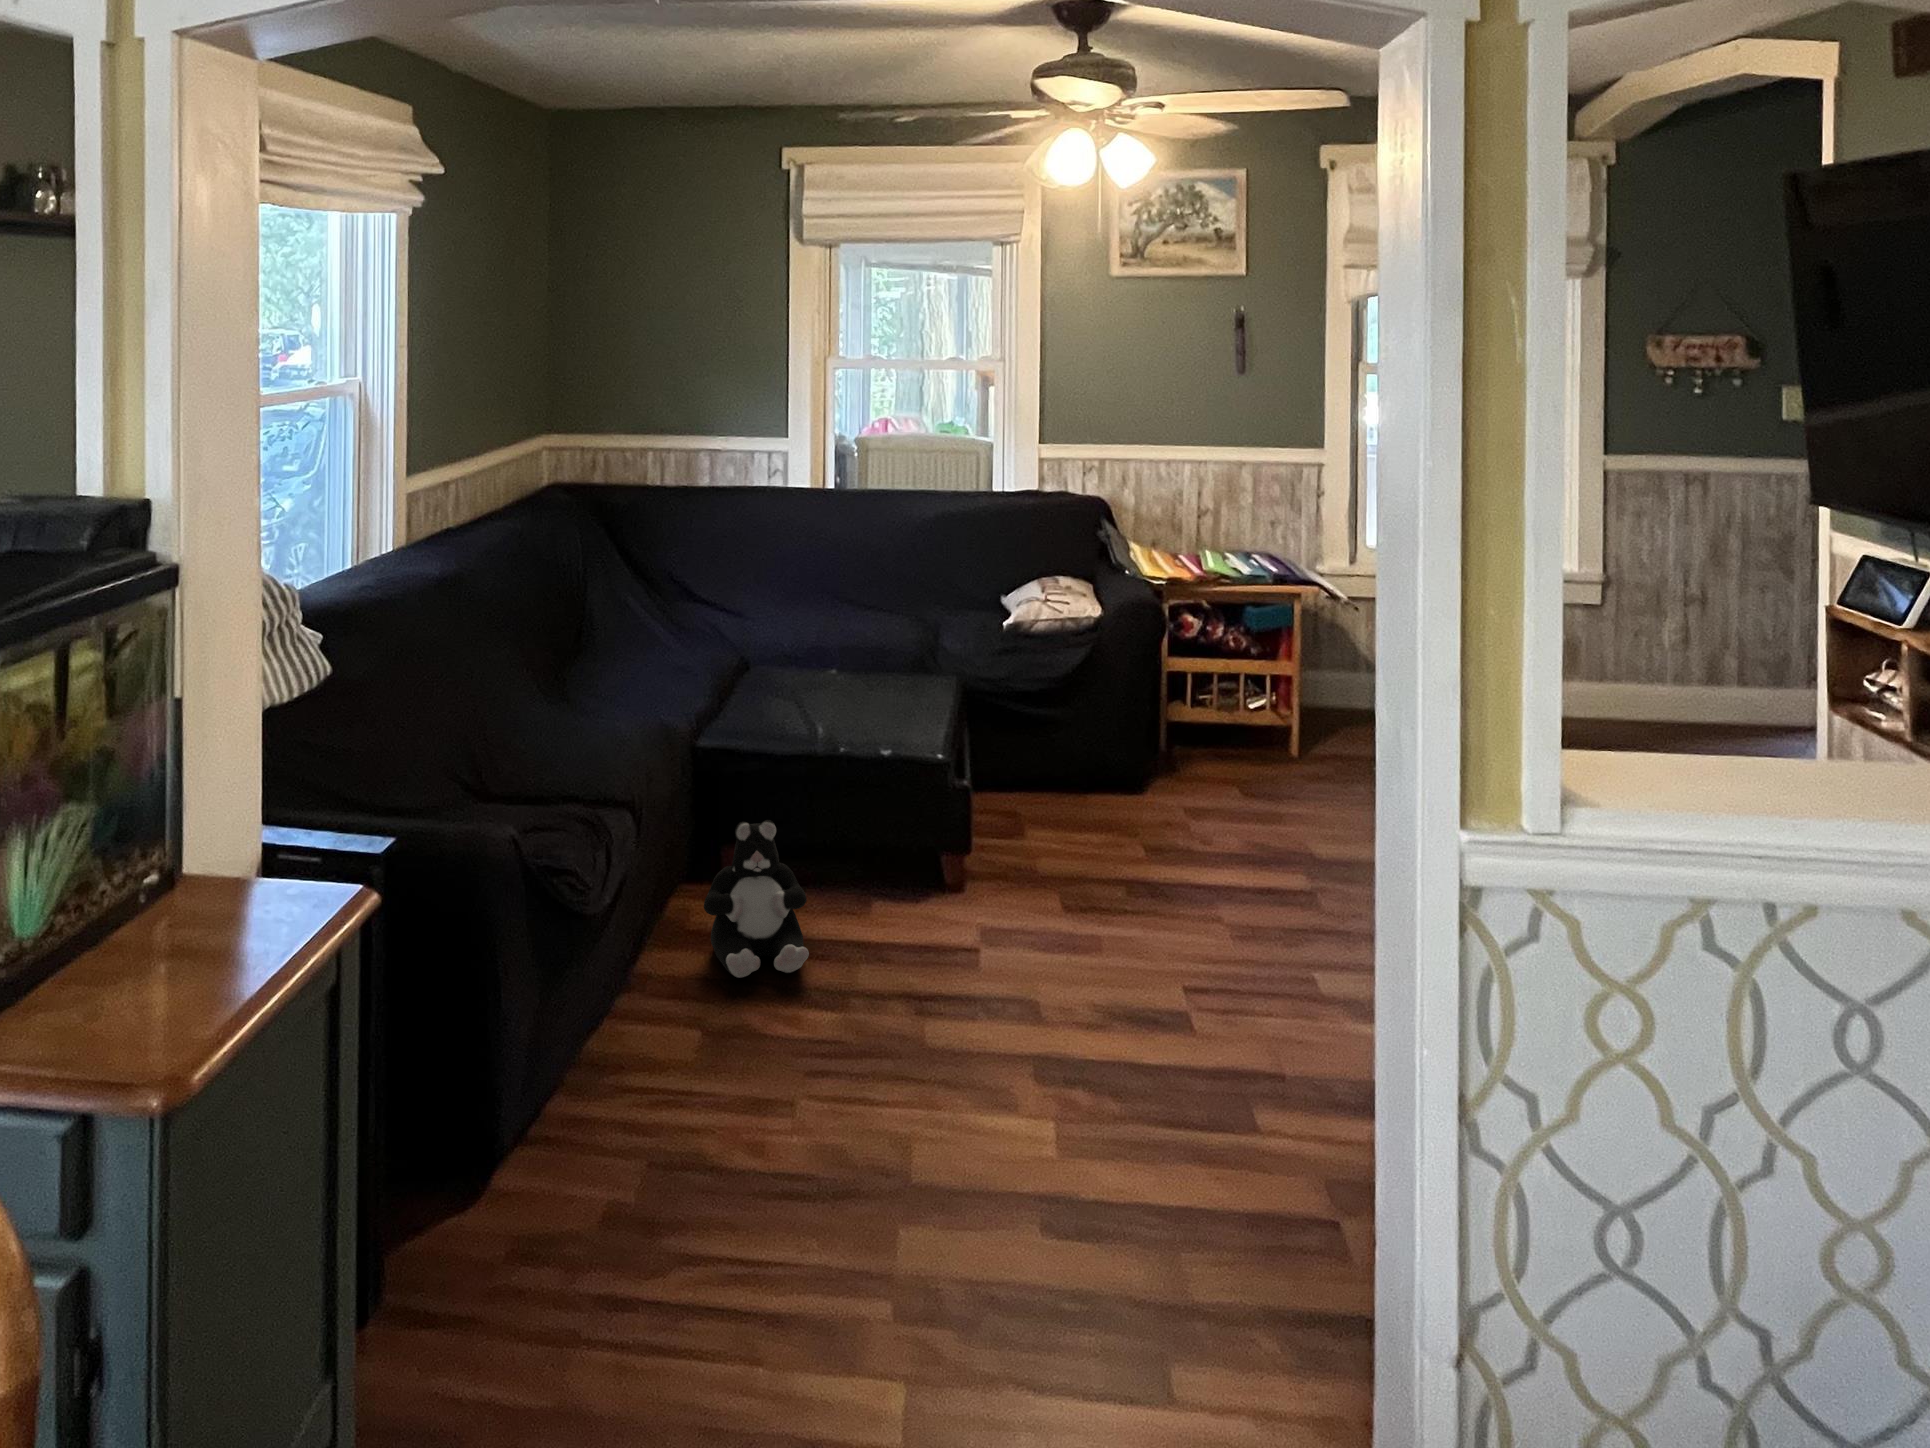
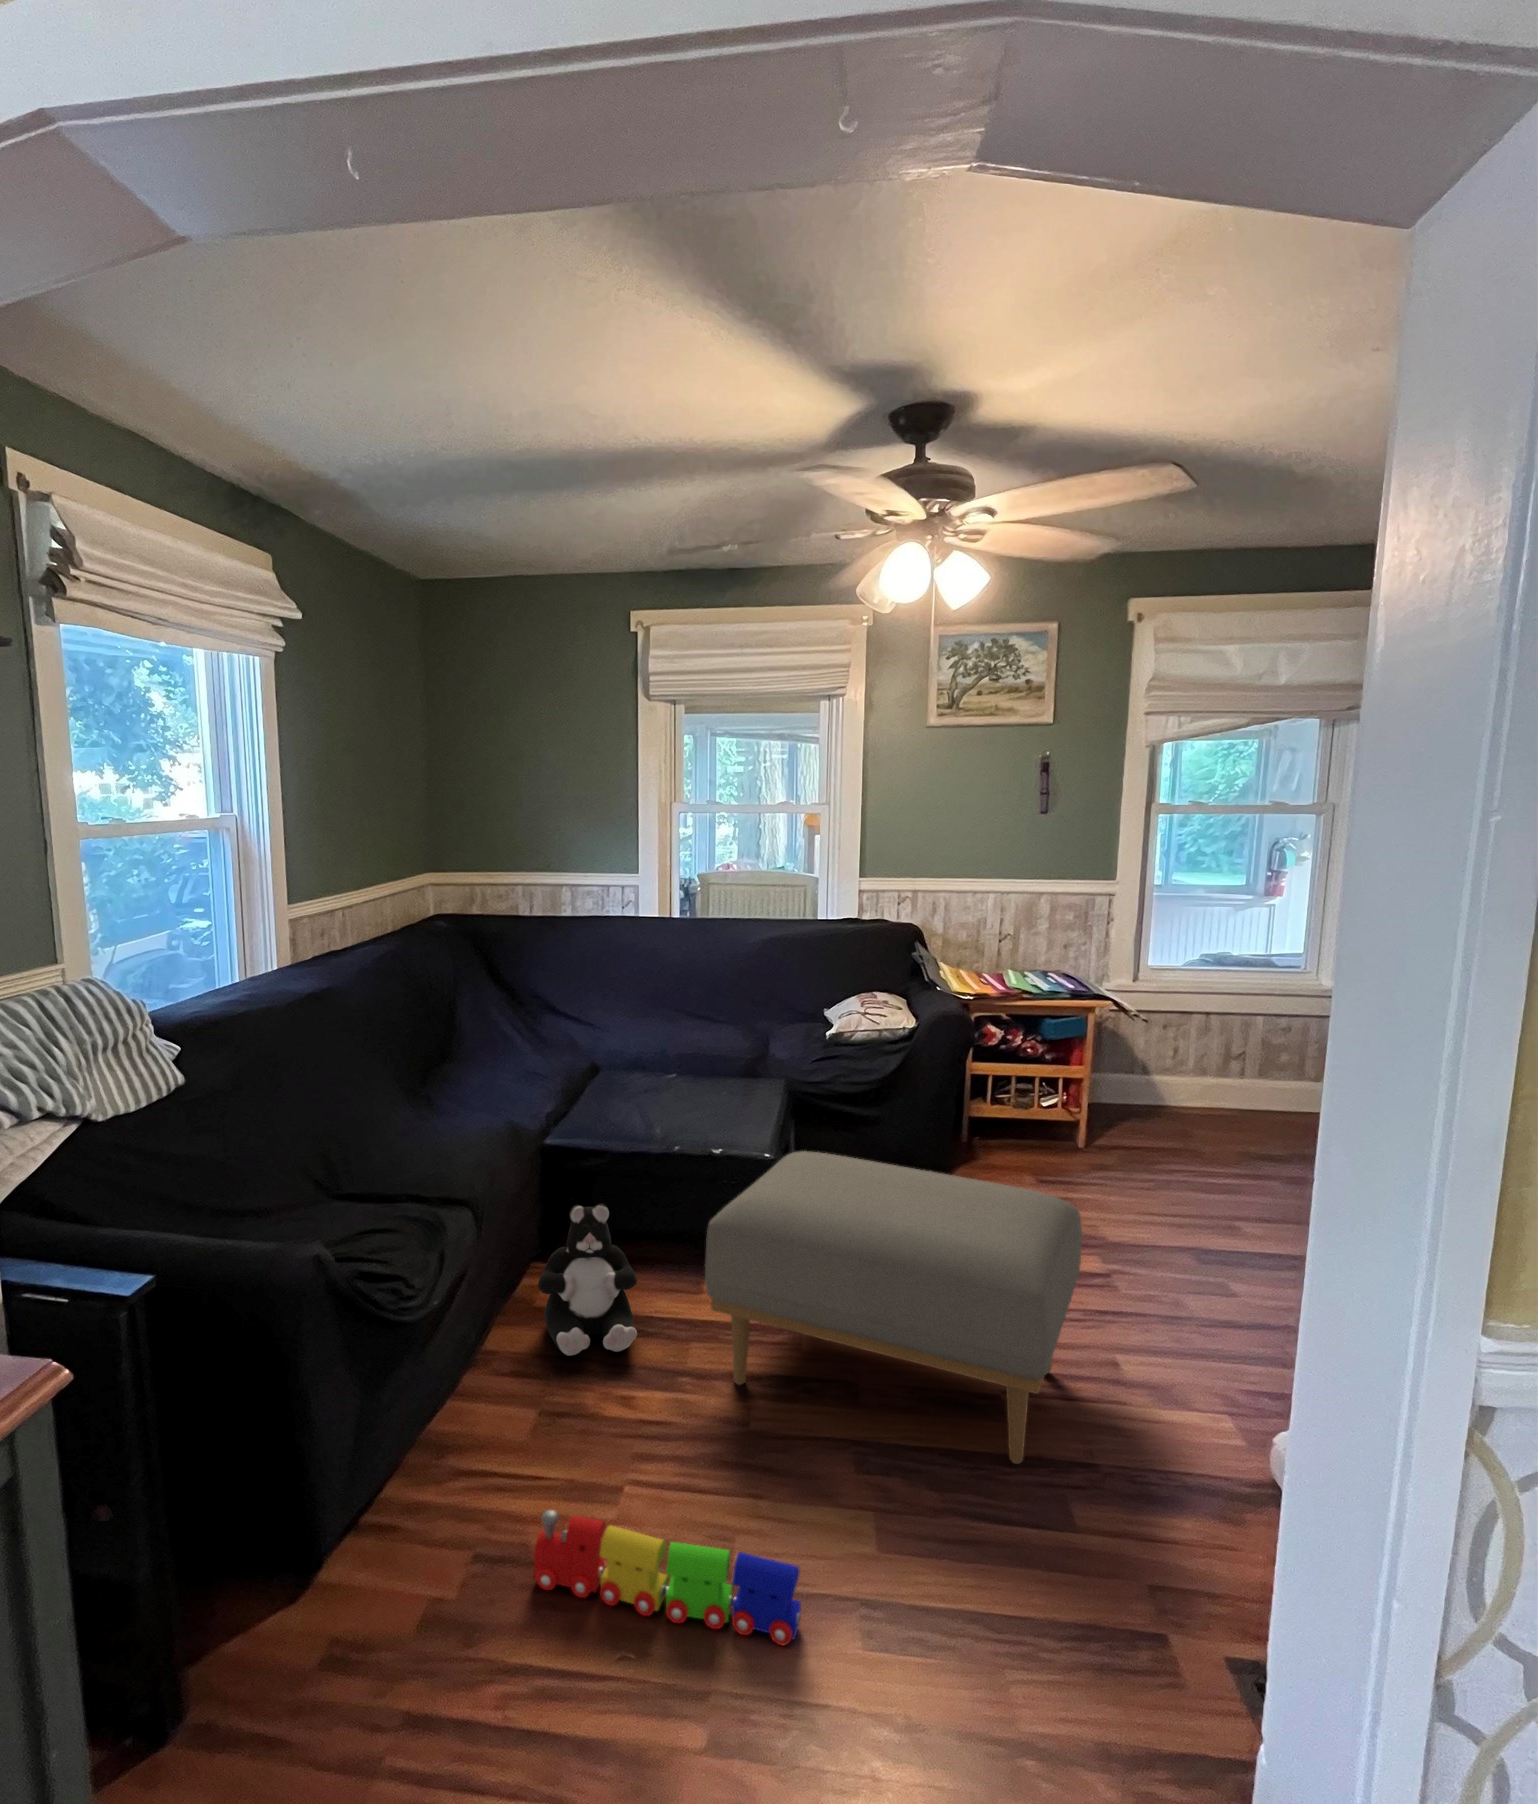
ottoman: none [879,761,1264,1071] -> present [705,1151,1082,1464]
toy train: none [722,1117,980,1235] -> present [534,1510,801,1645]

